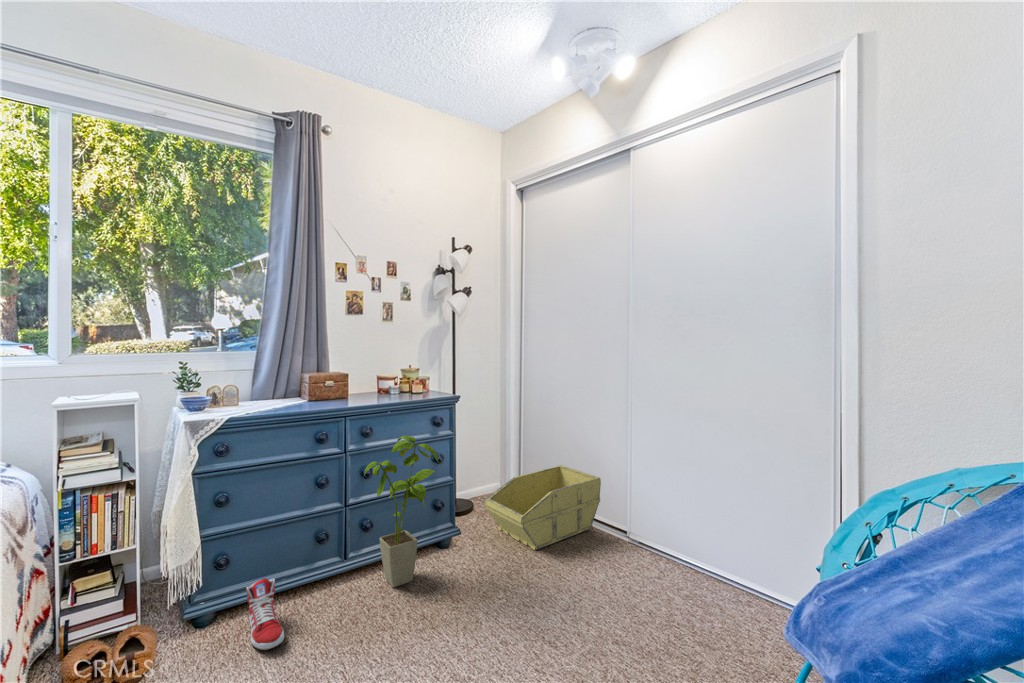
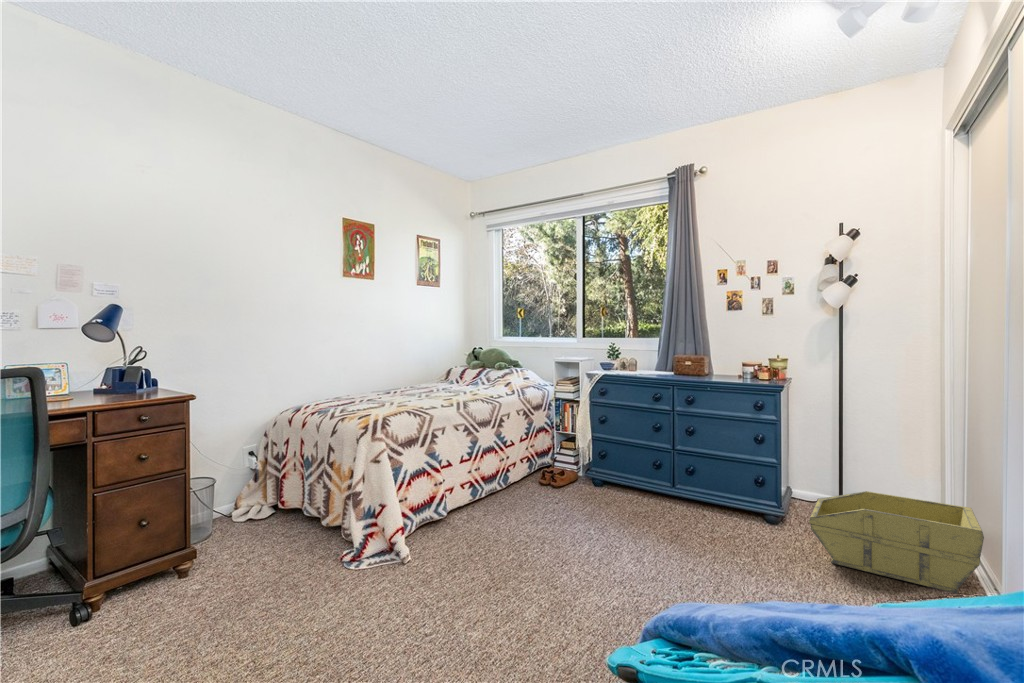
house plant: present [364,436,438,587] -> none [673,405,740,522]
sneaker: present [246,578,284,650] -> none [593,471,621,503]

